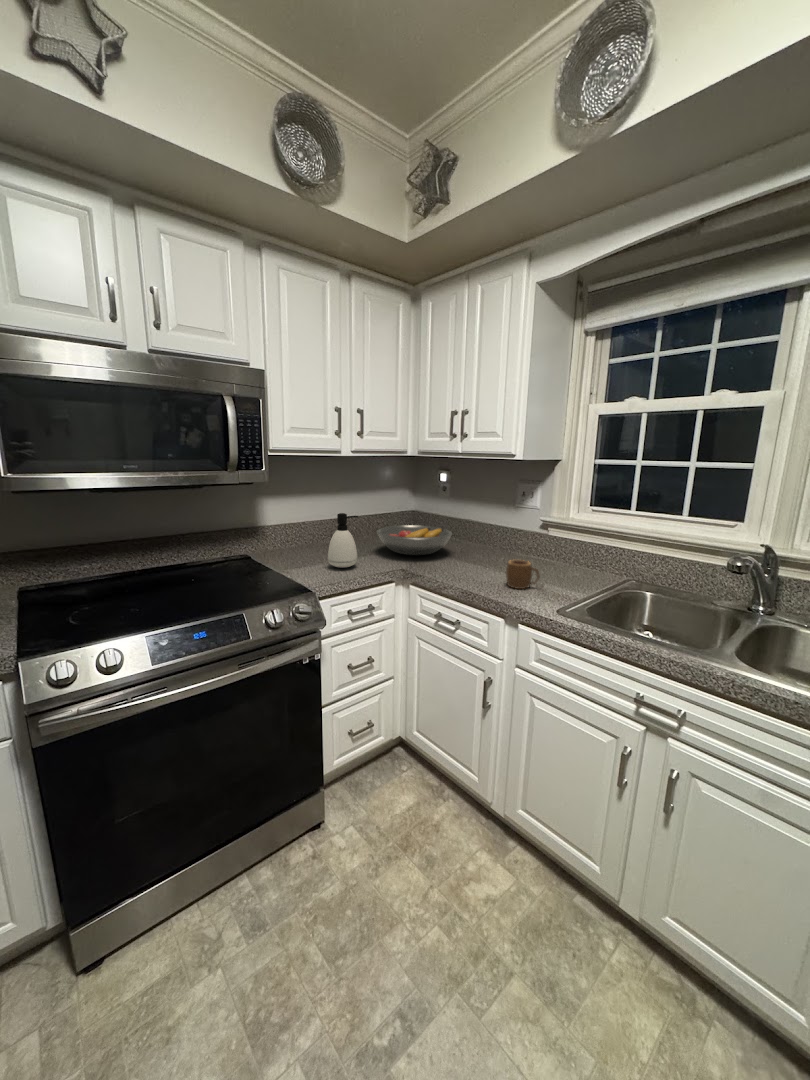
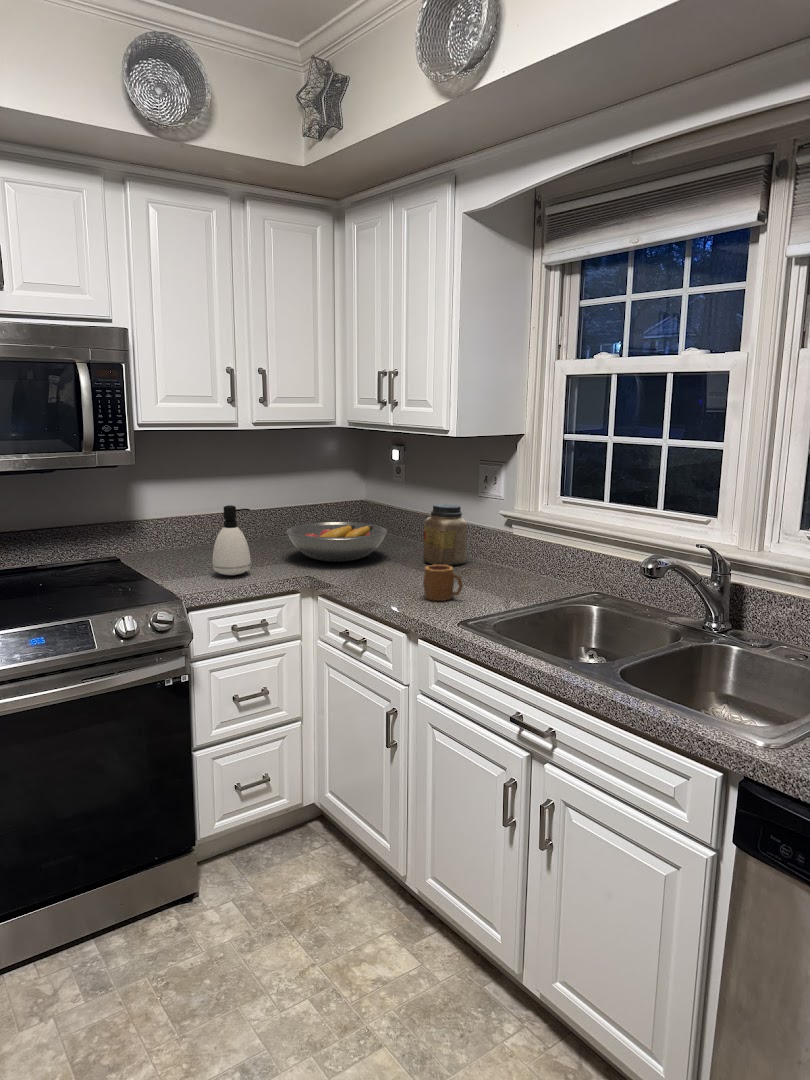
jar: none [480,512,514,559] -> present [423,504,467,566]

